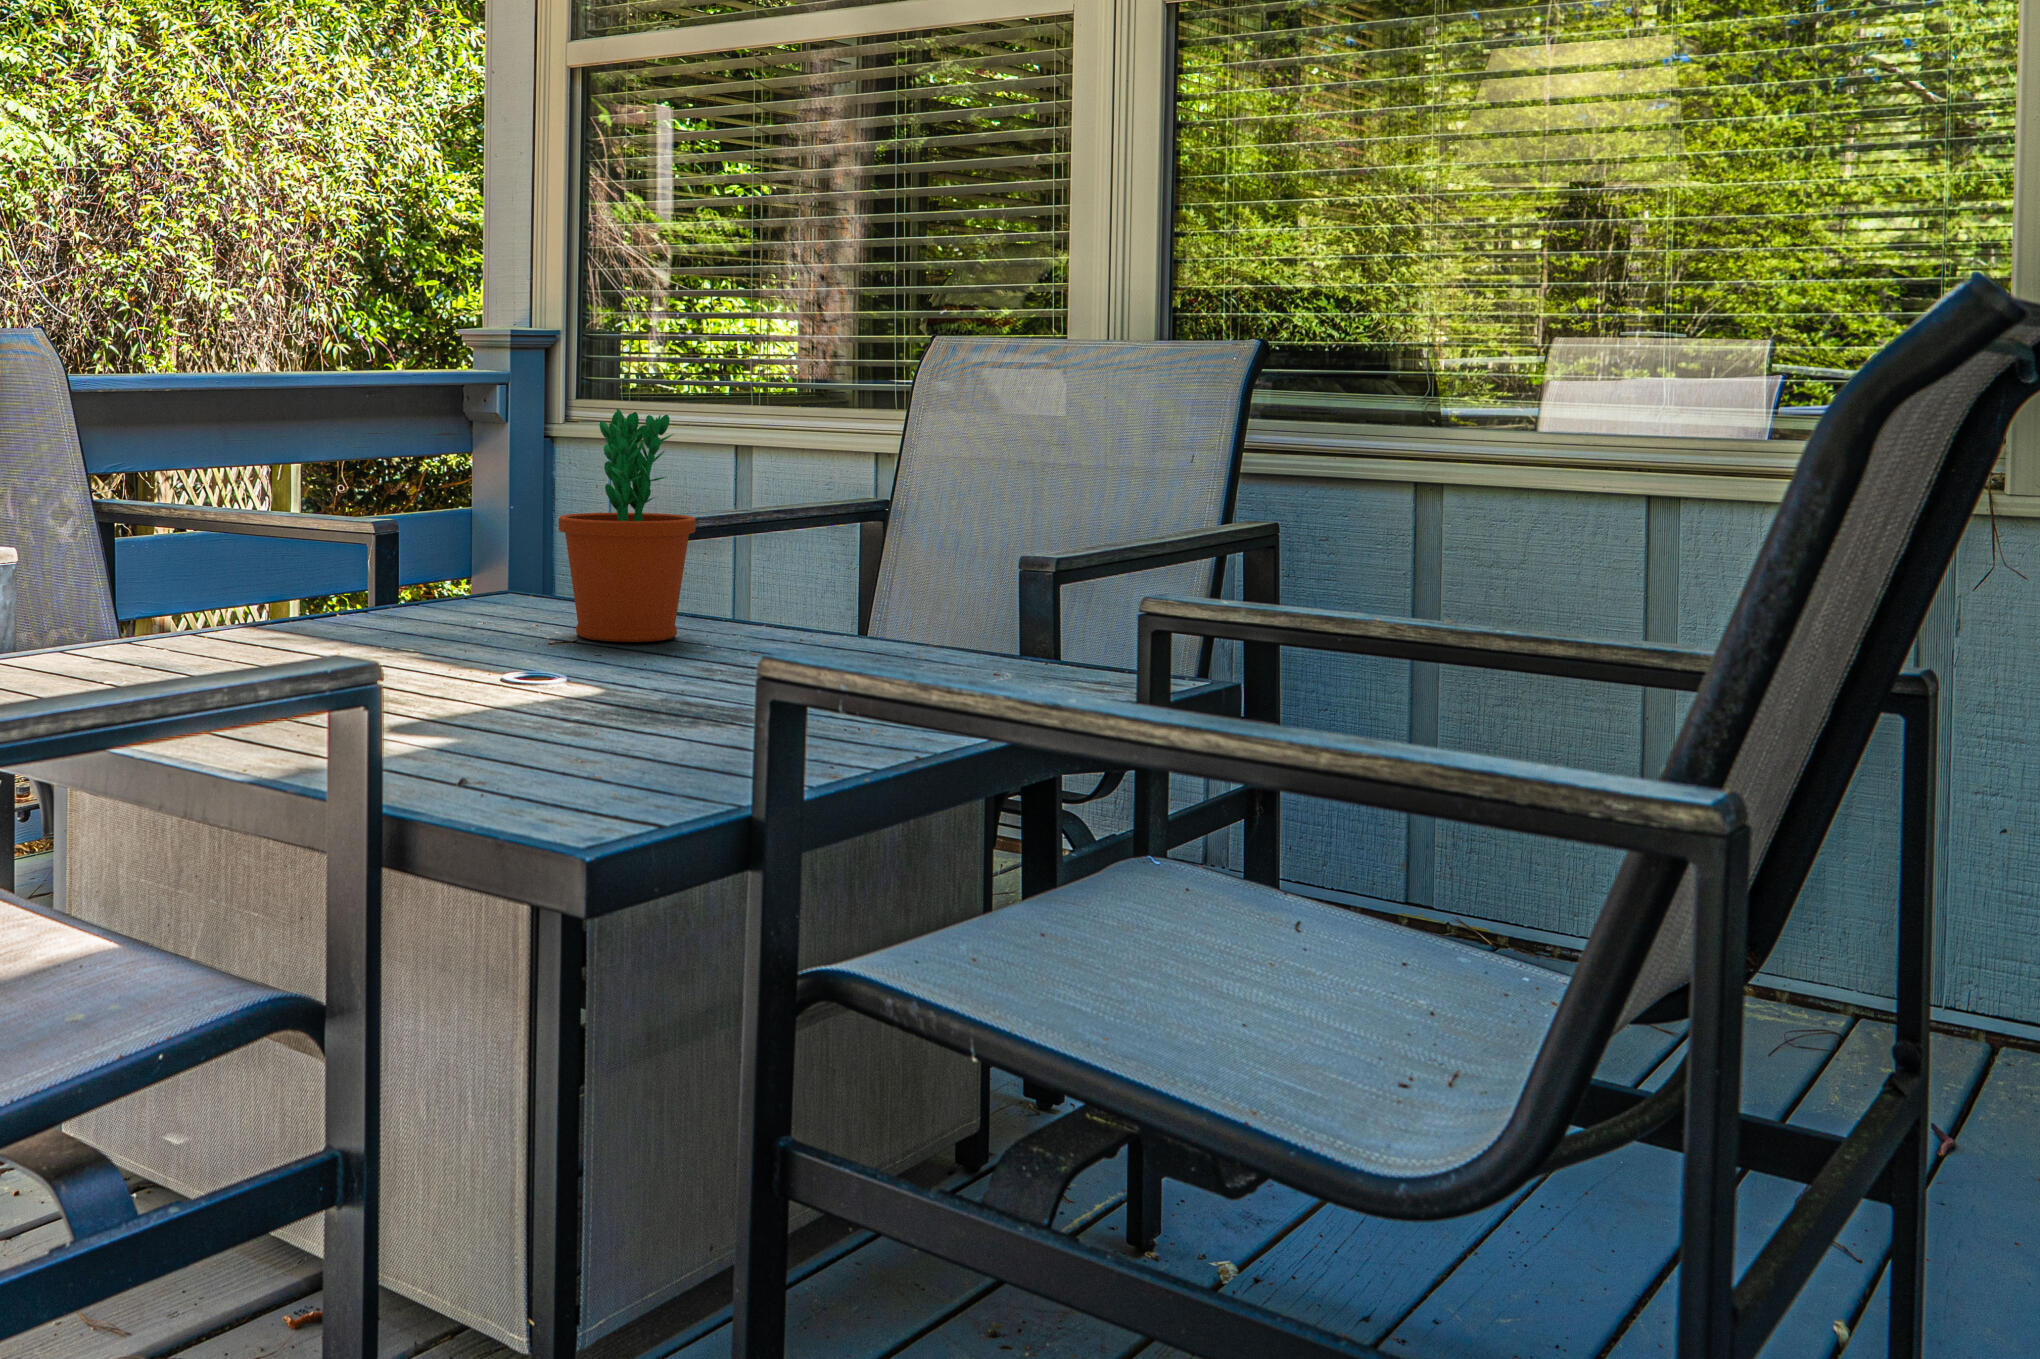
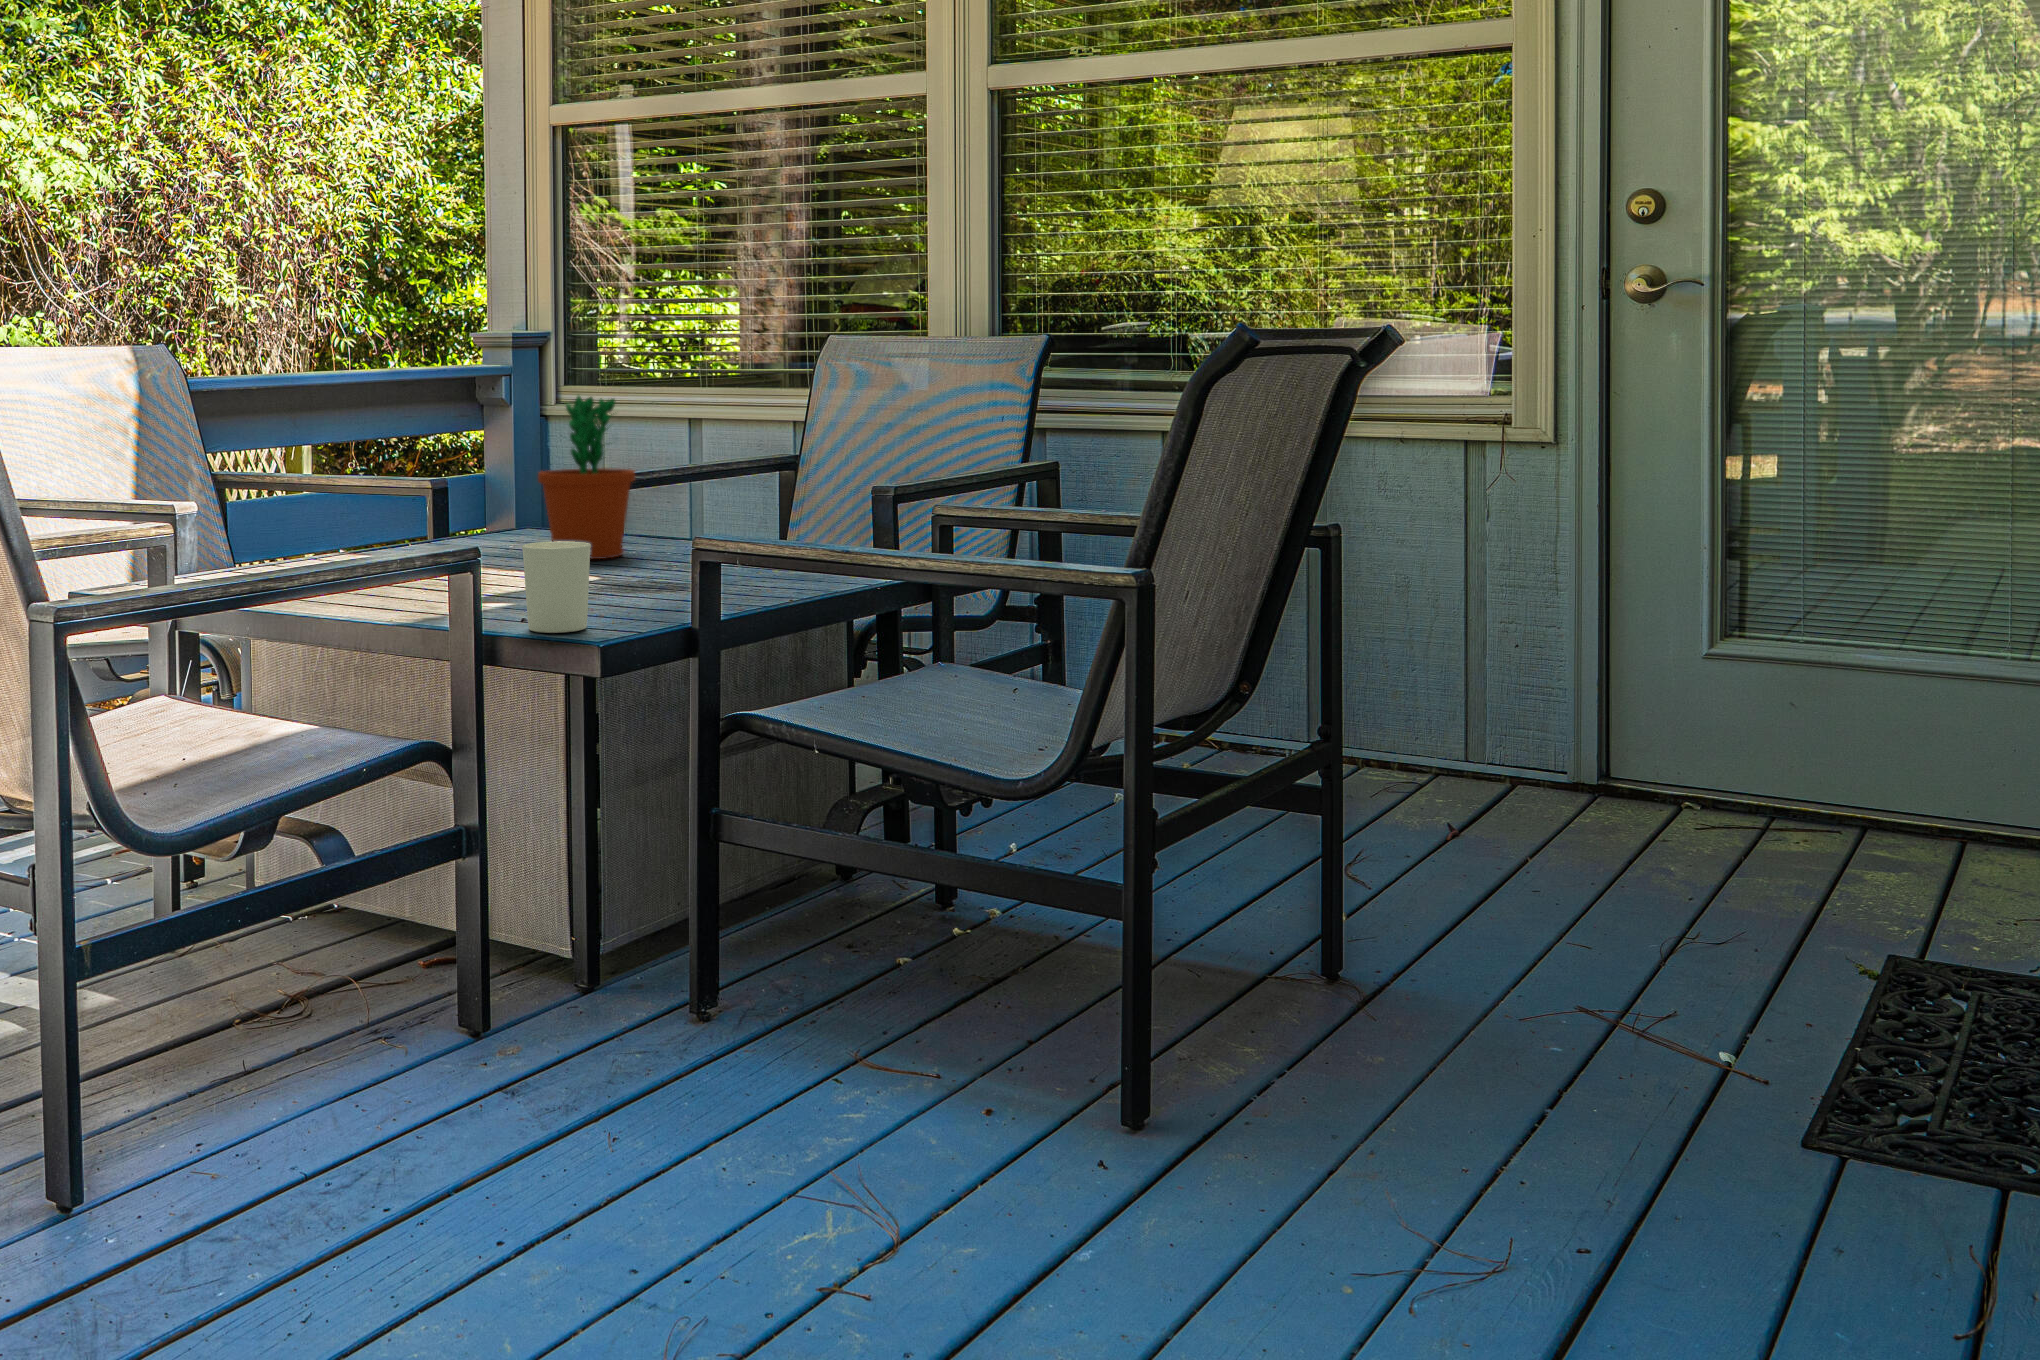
candle holder: none [533,628,639,774] -> present [522,541,591,633]

